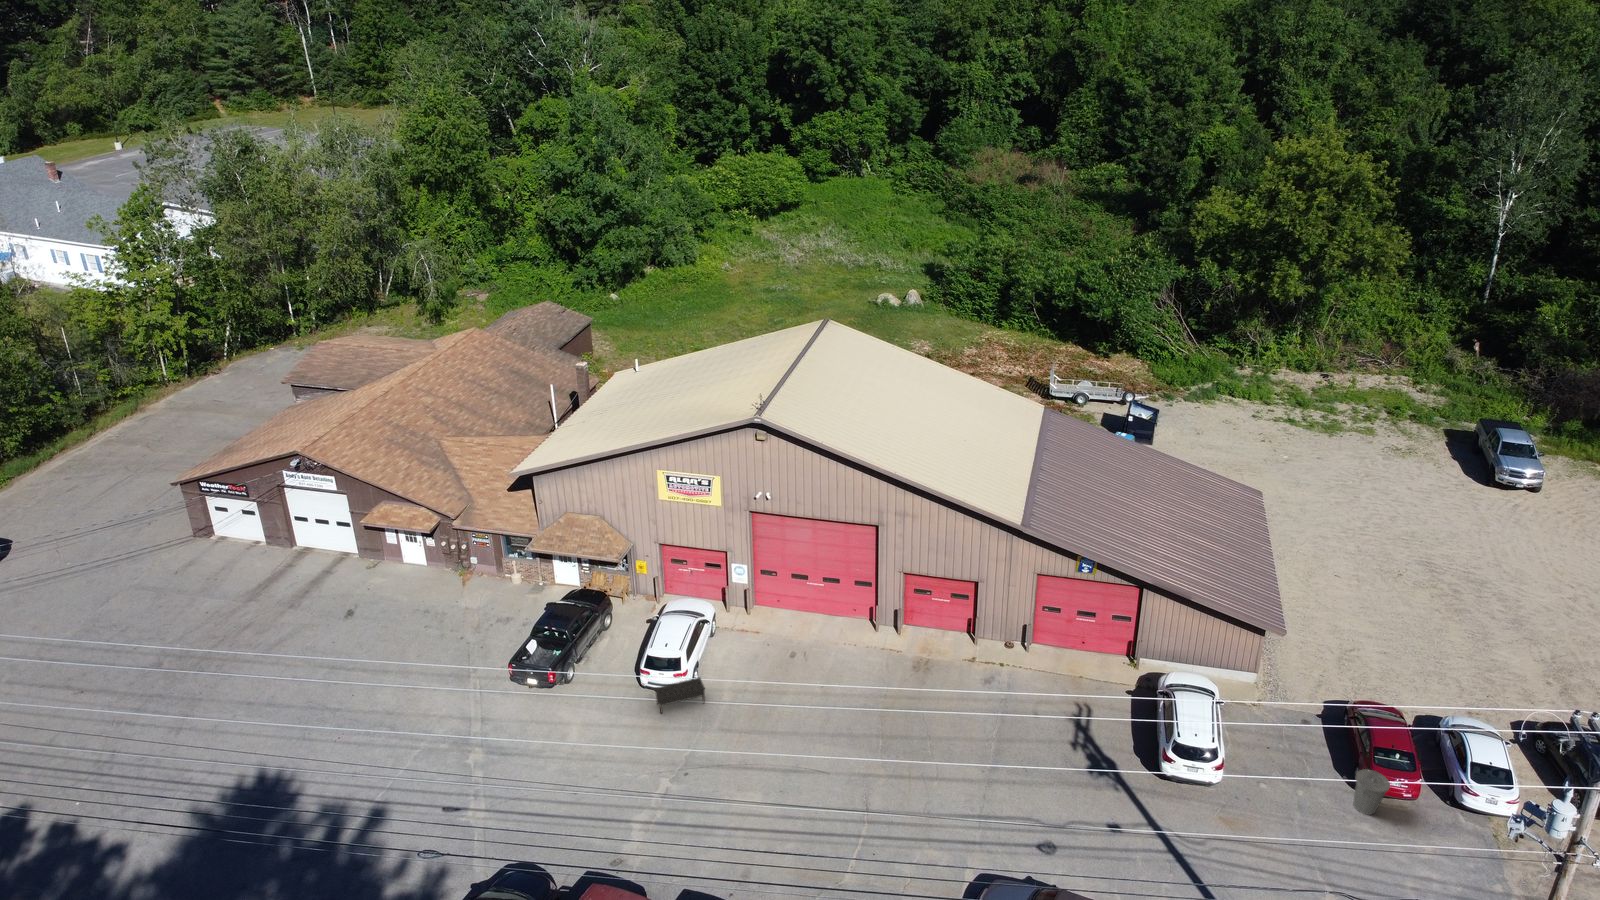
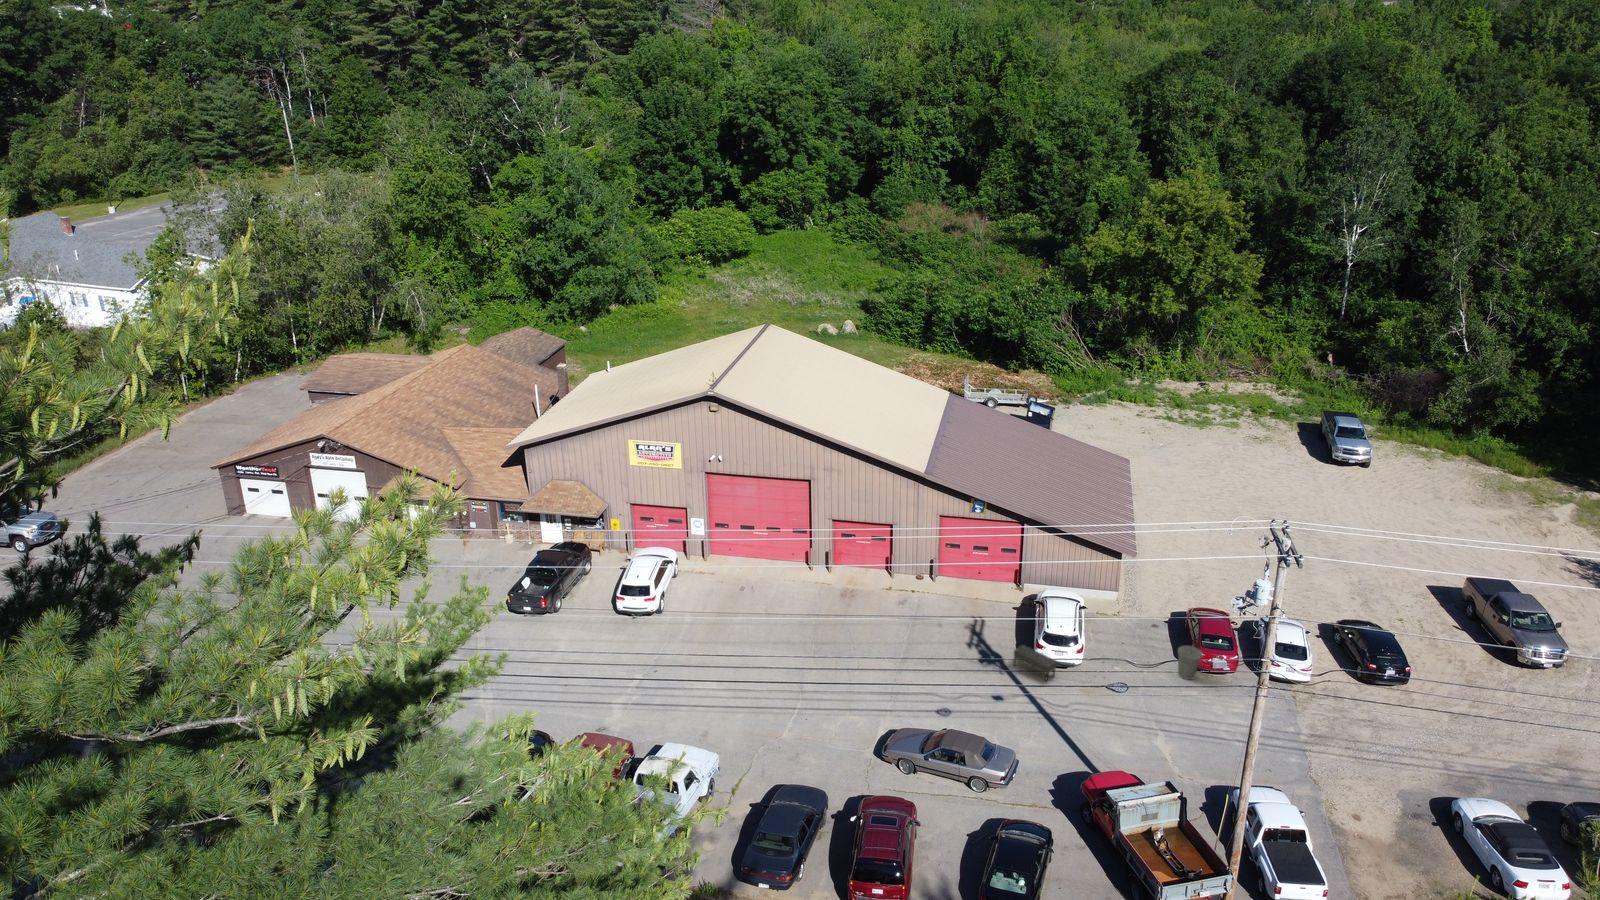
bench: present [655,678,705,713] -> present [1013,645,1057,681]

